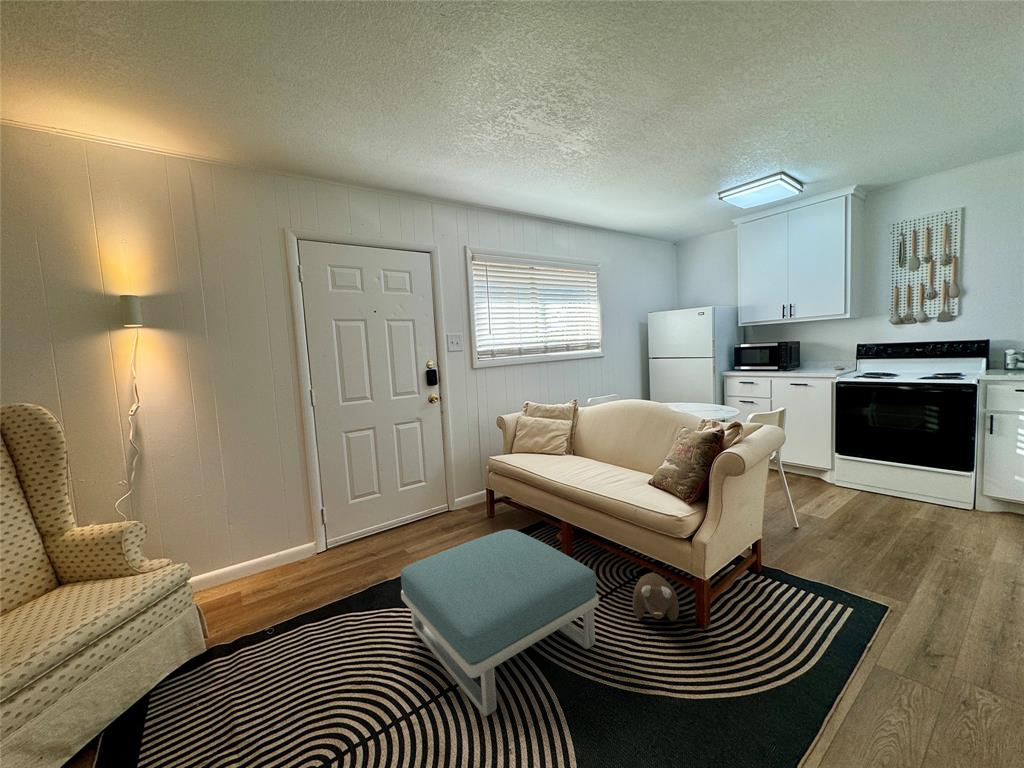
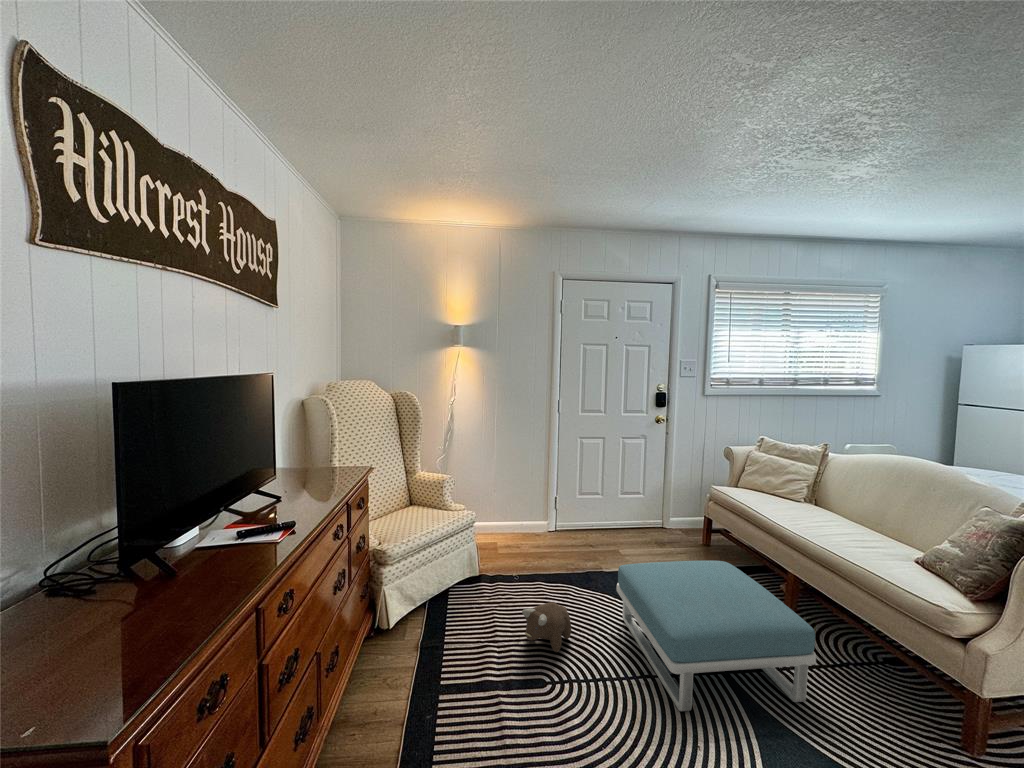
plush toy: present [633,573,679,621] -> present [522,602,571,652]

